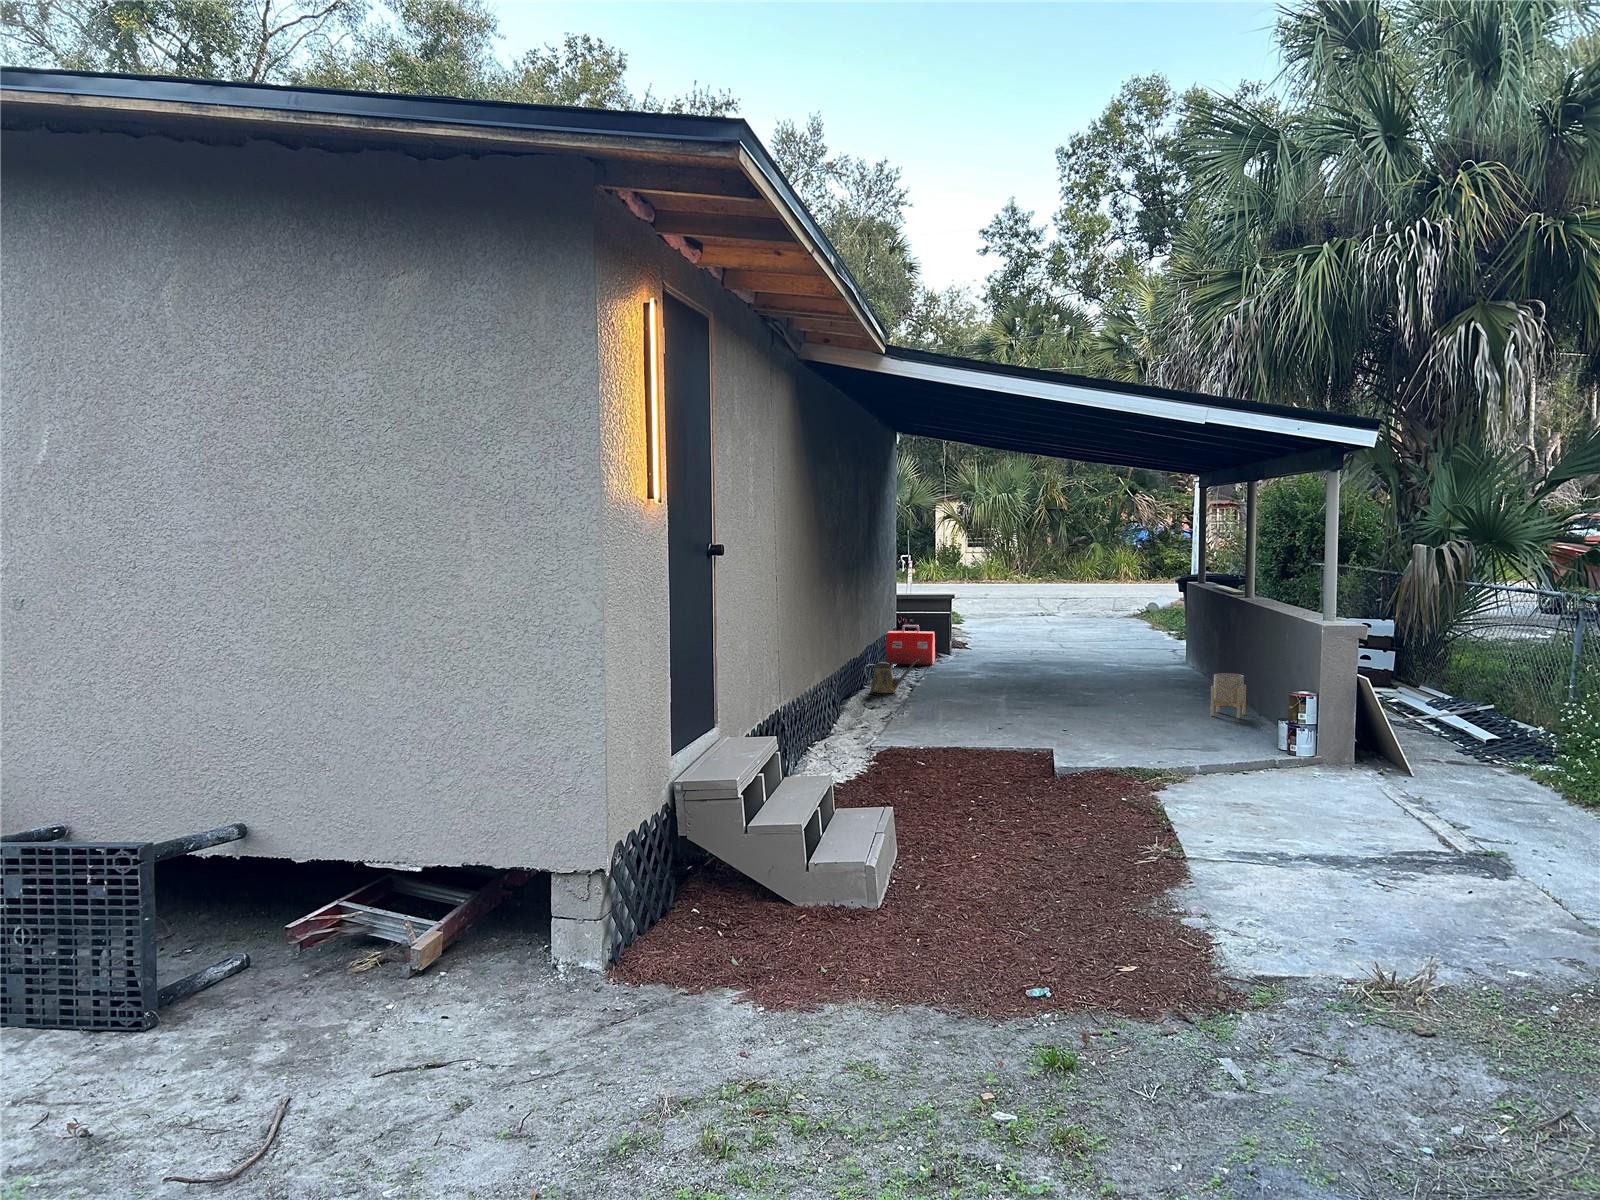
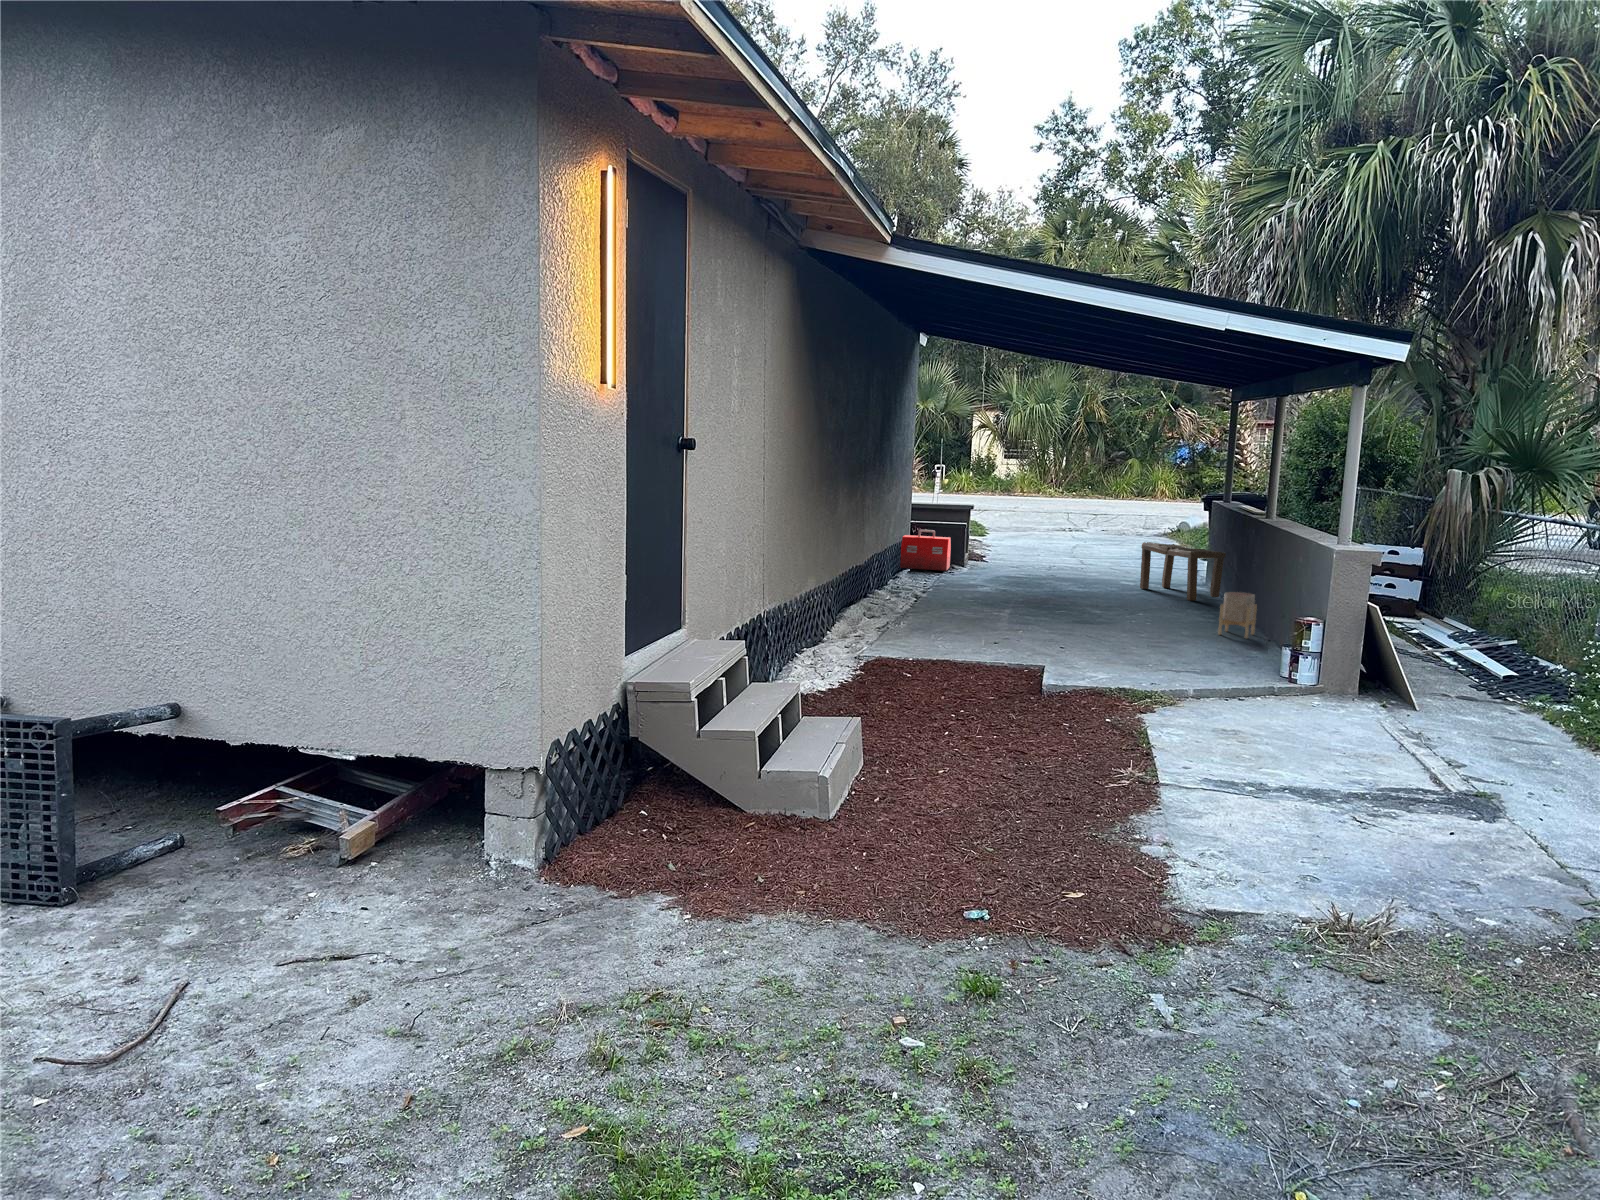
bench: none [1124,628,1208,684] -> present [1140,542,1226,601]
watering can: present [864,659,919,693] -> none [872,565,928,597]

